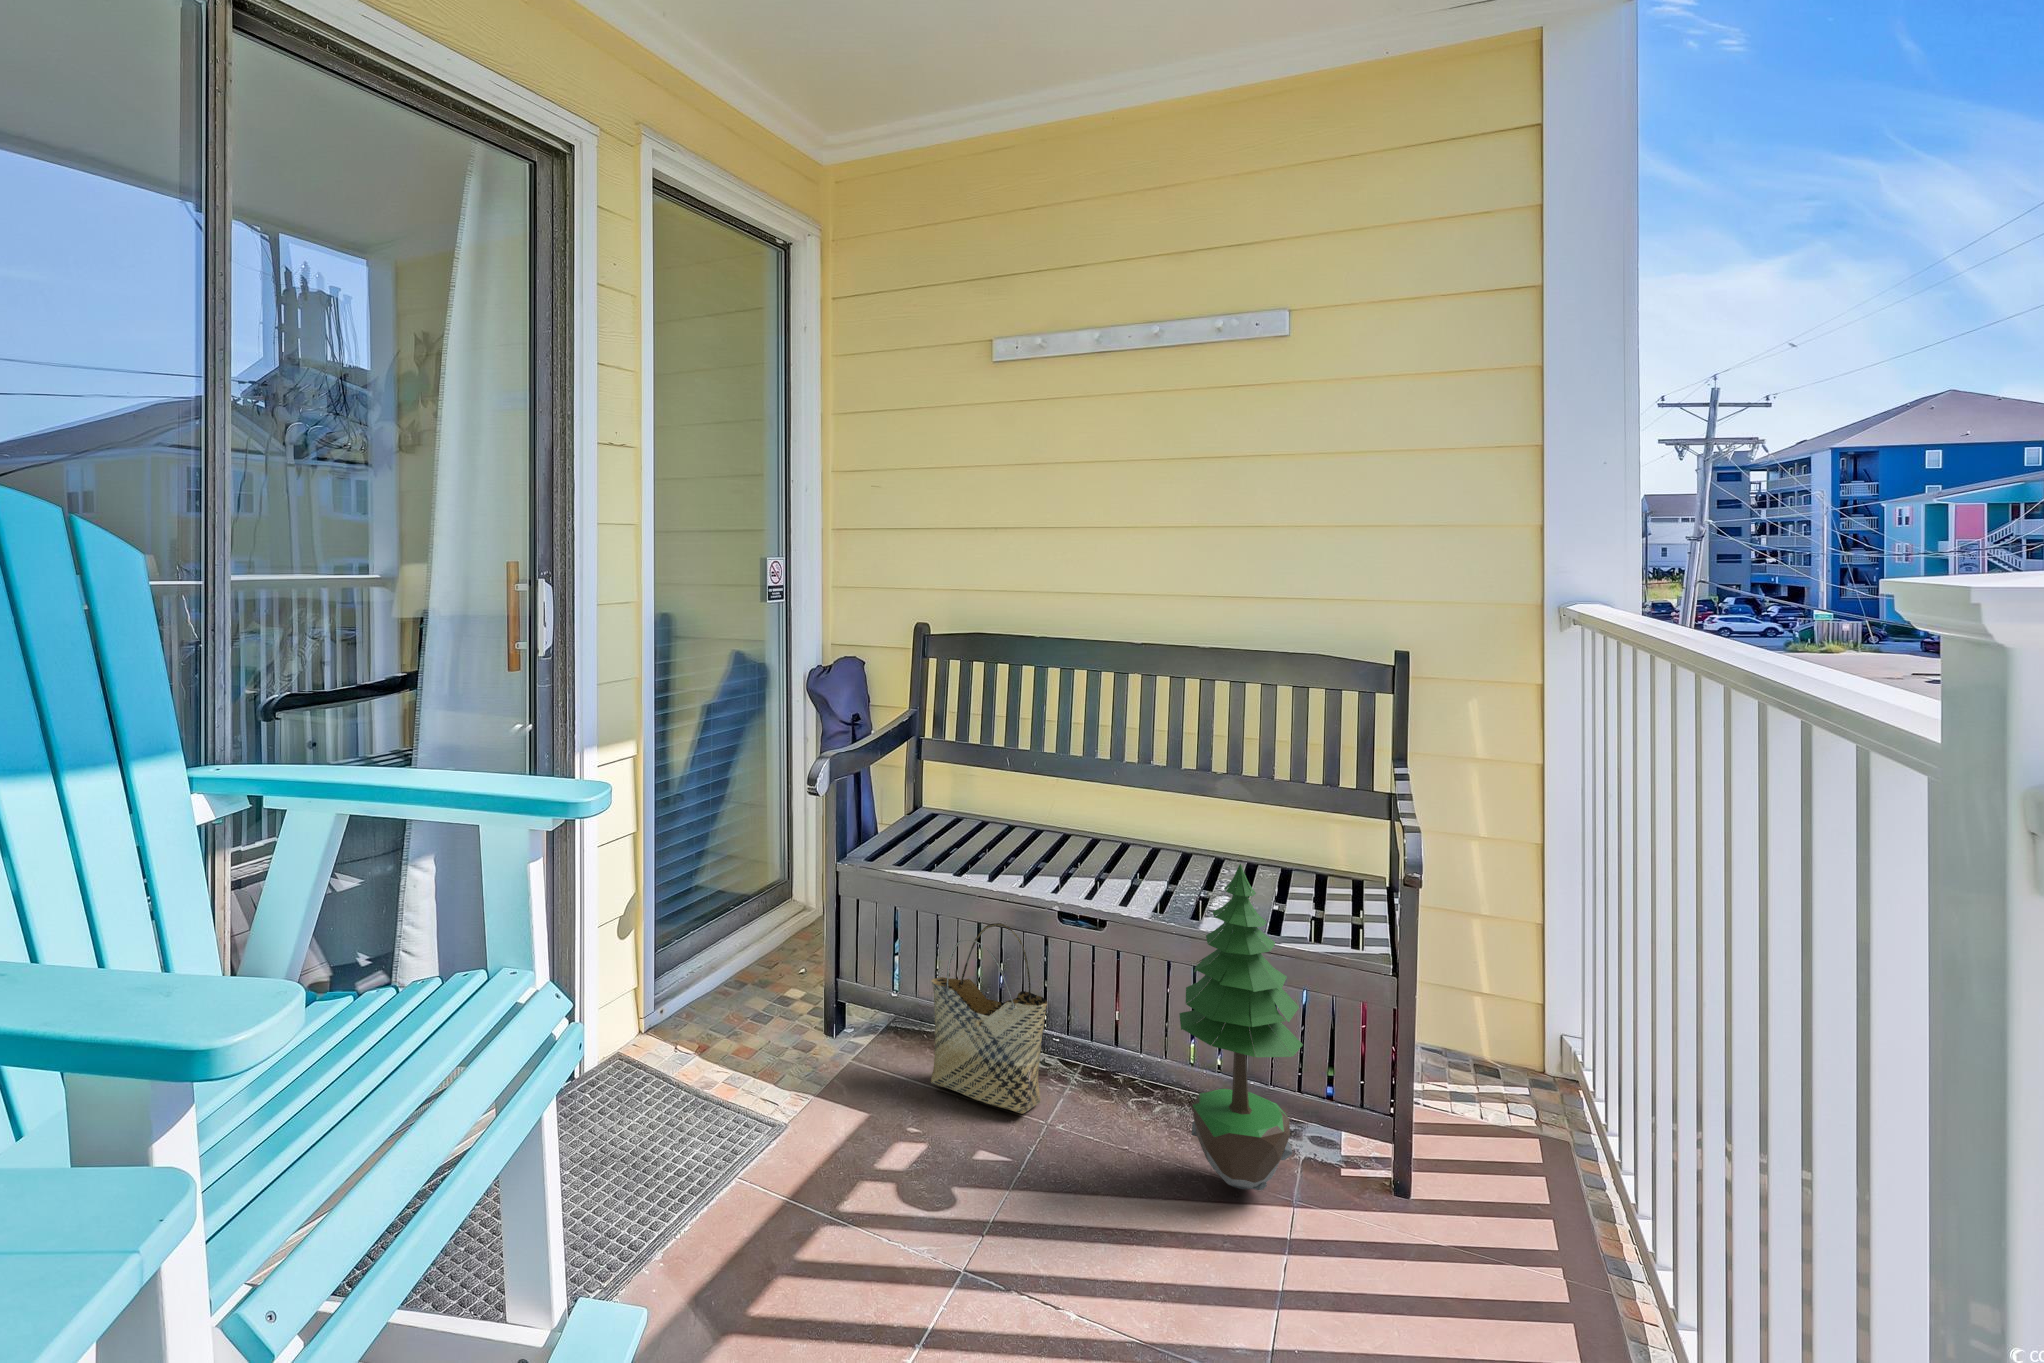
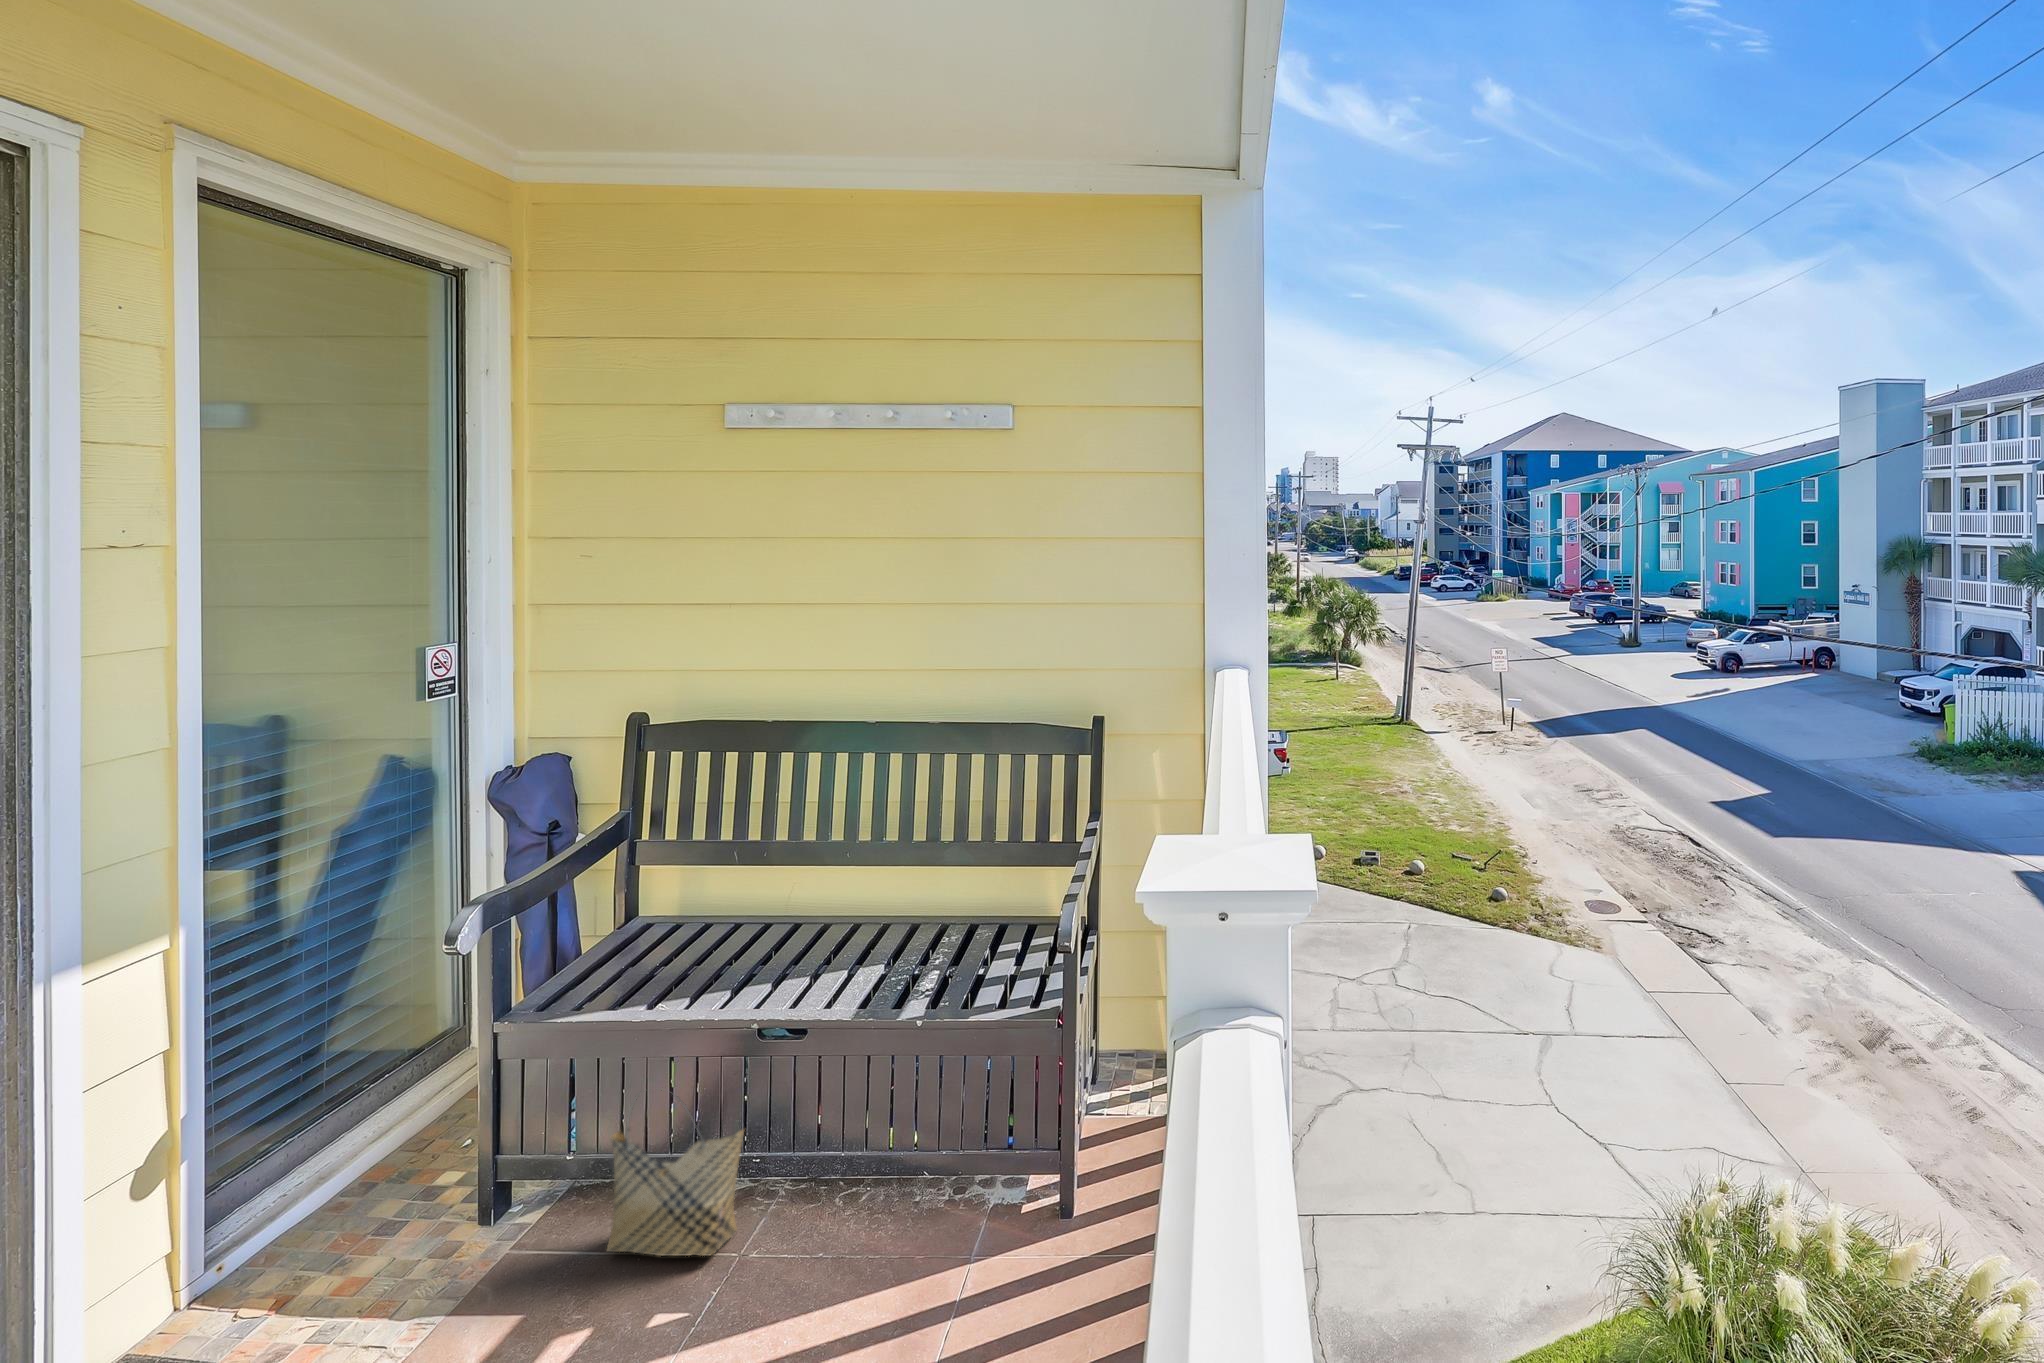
potted tree: present [1179,864,1303,1190] -> none [869,961,983,1266]

